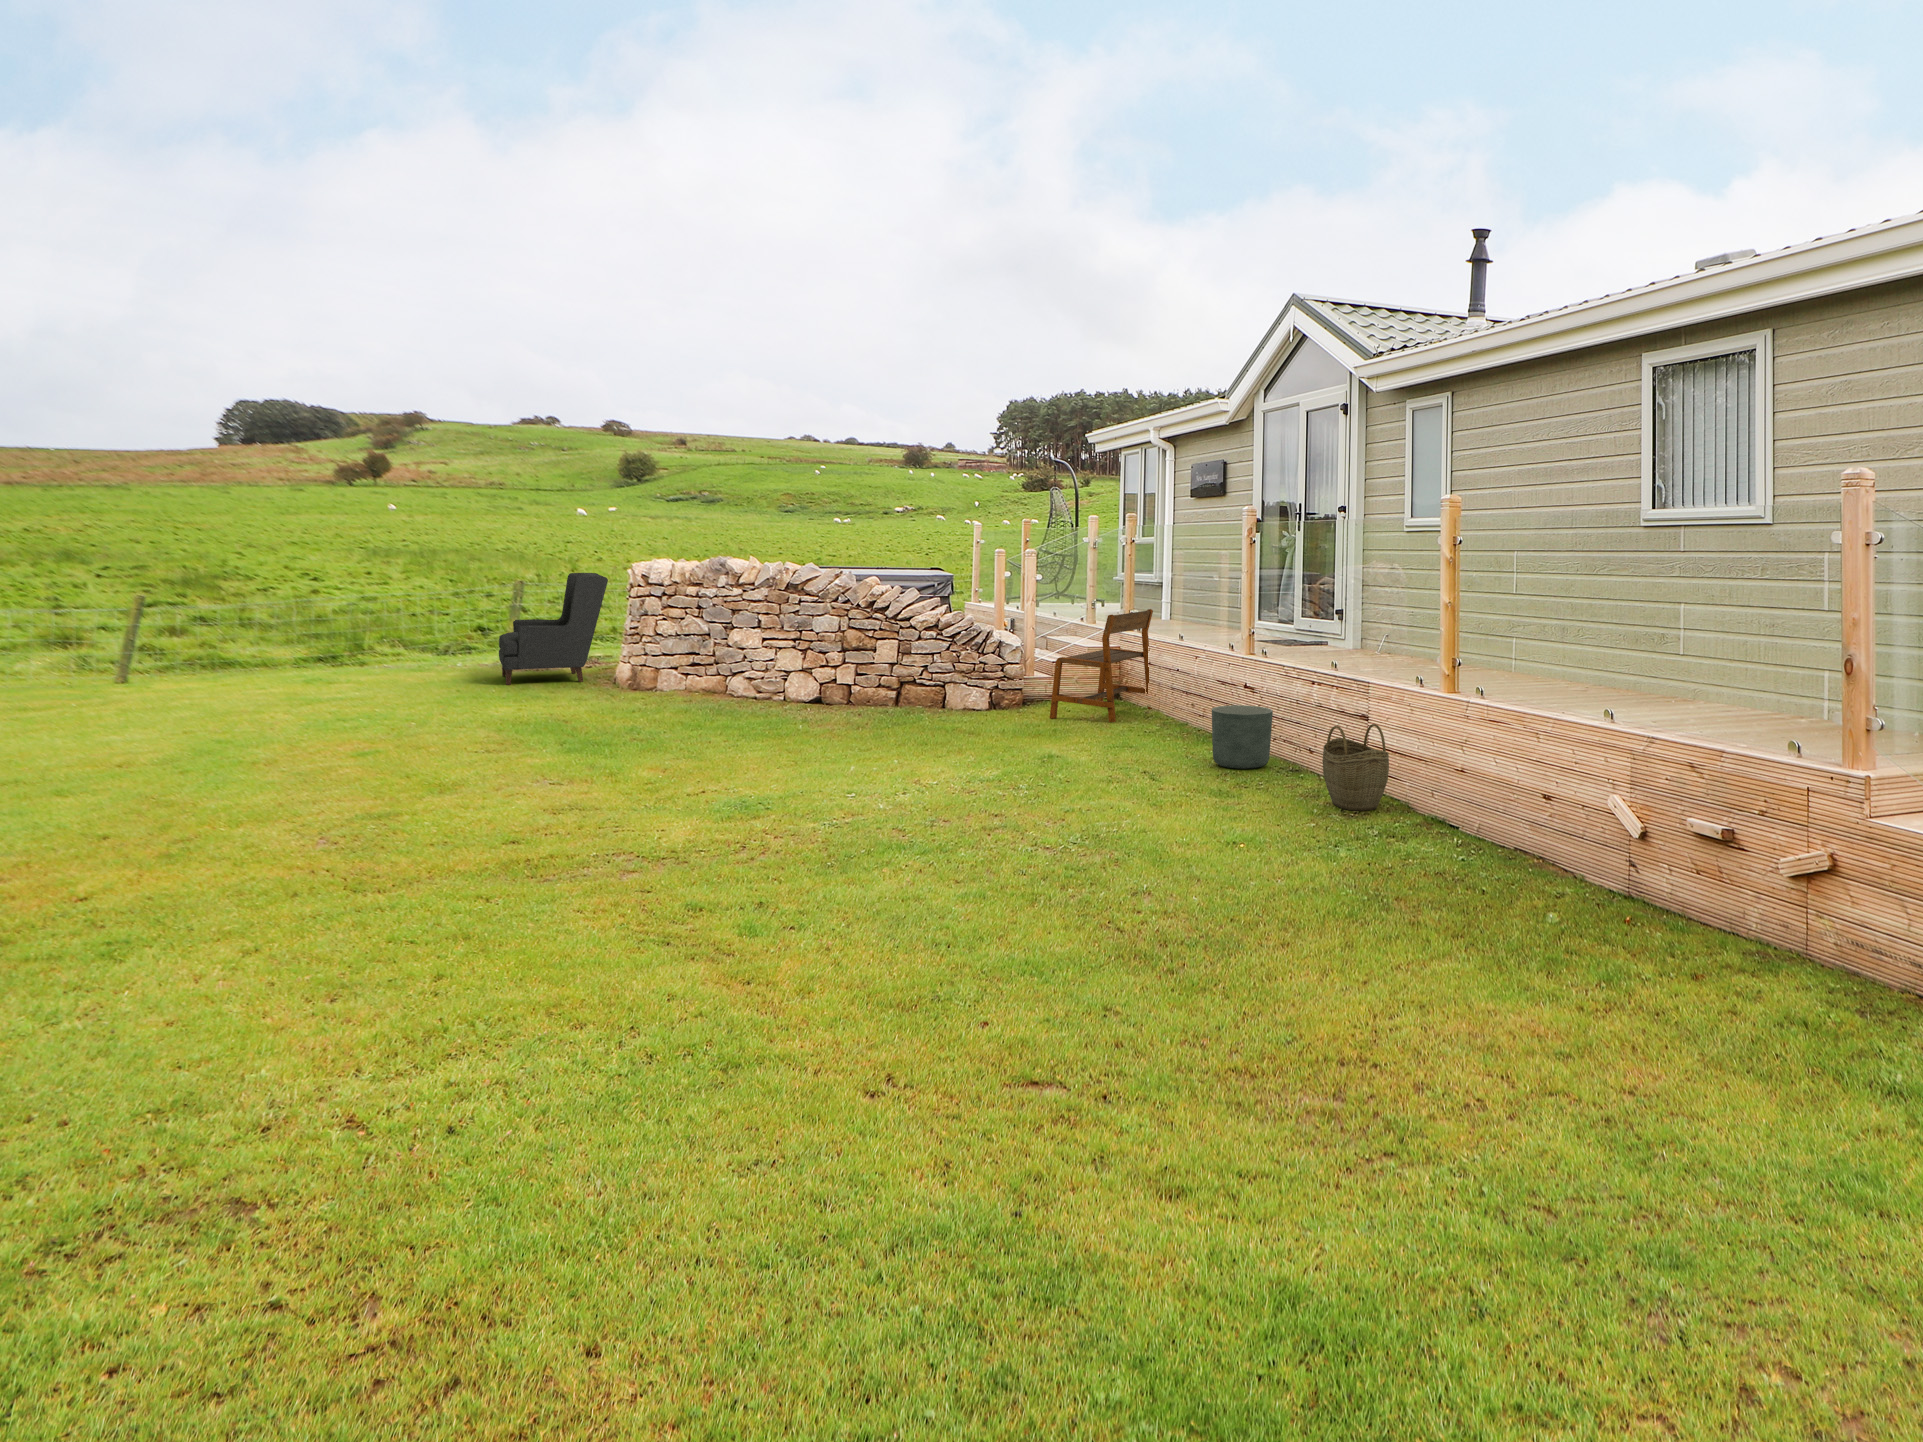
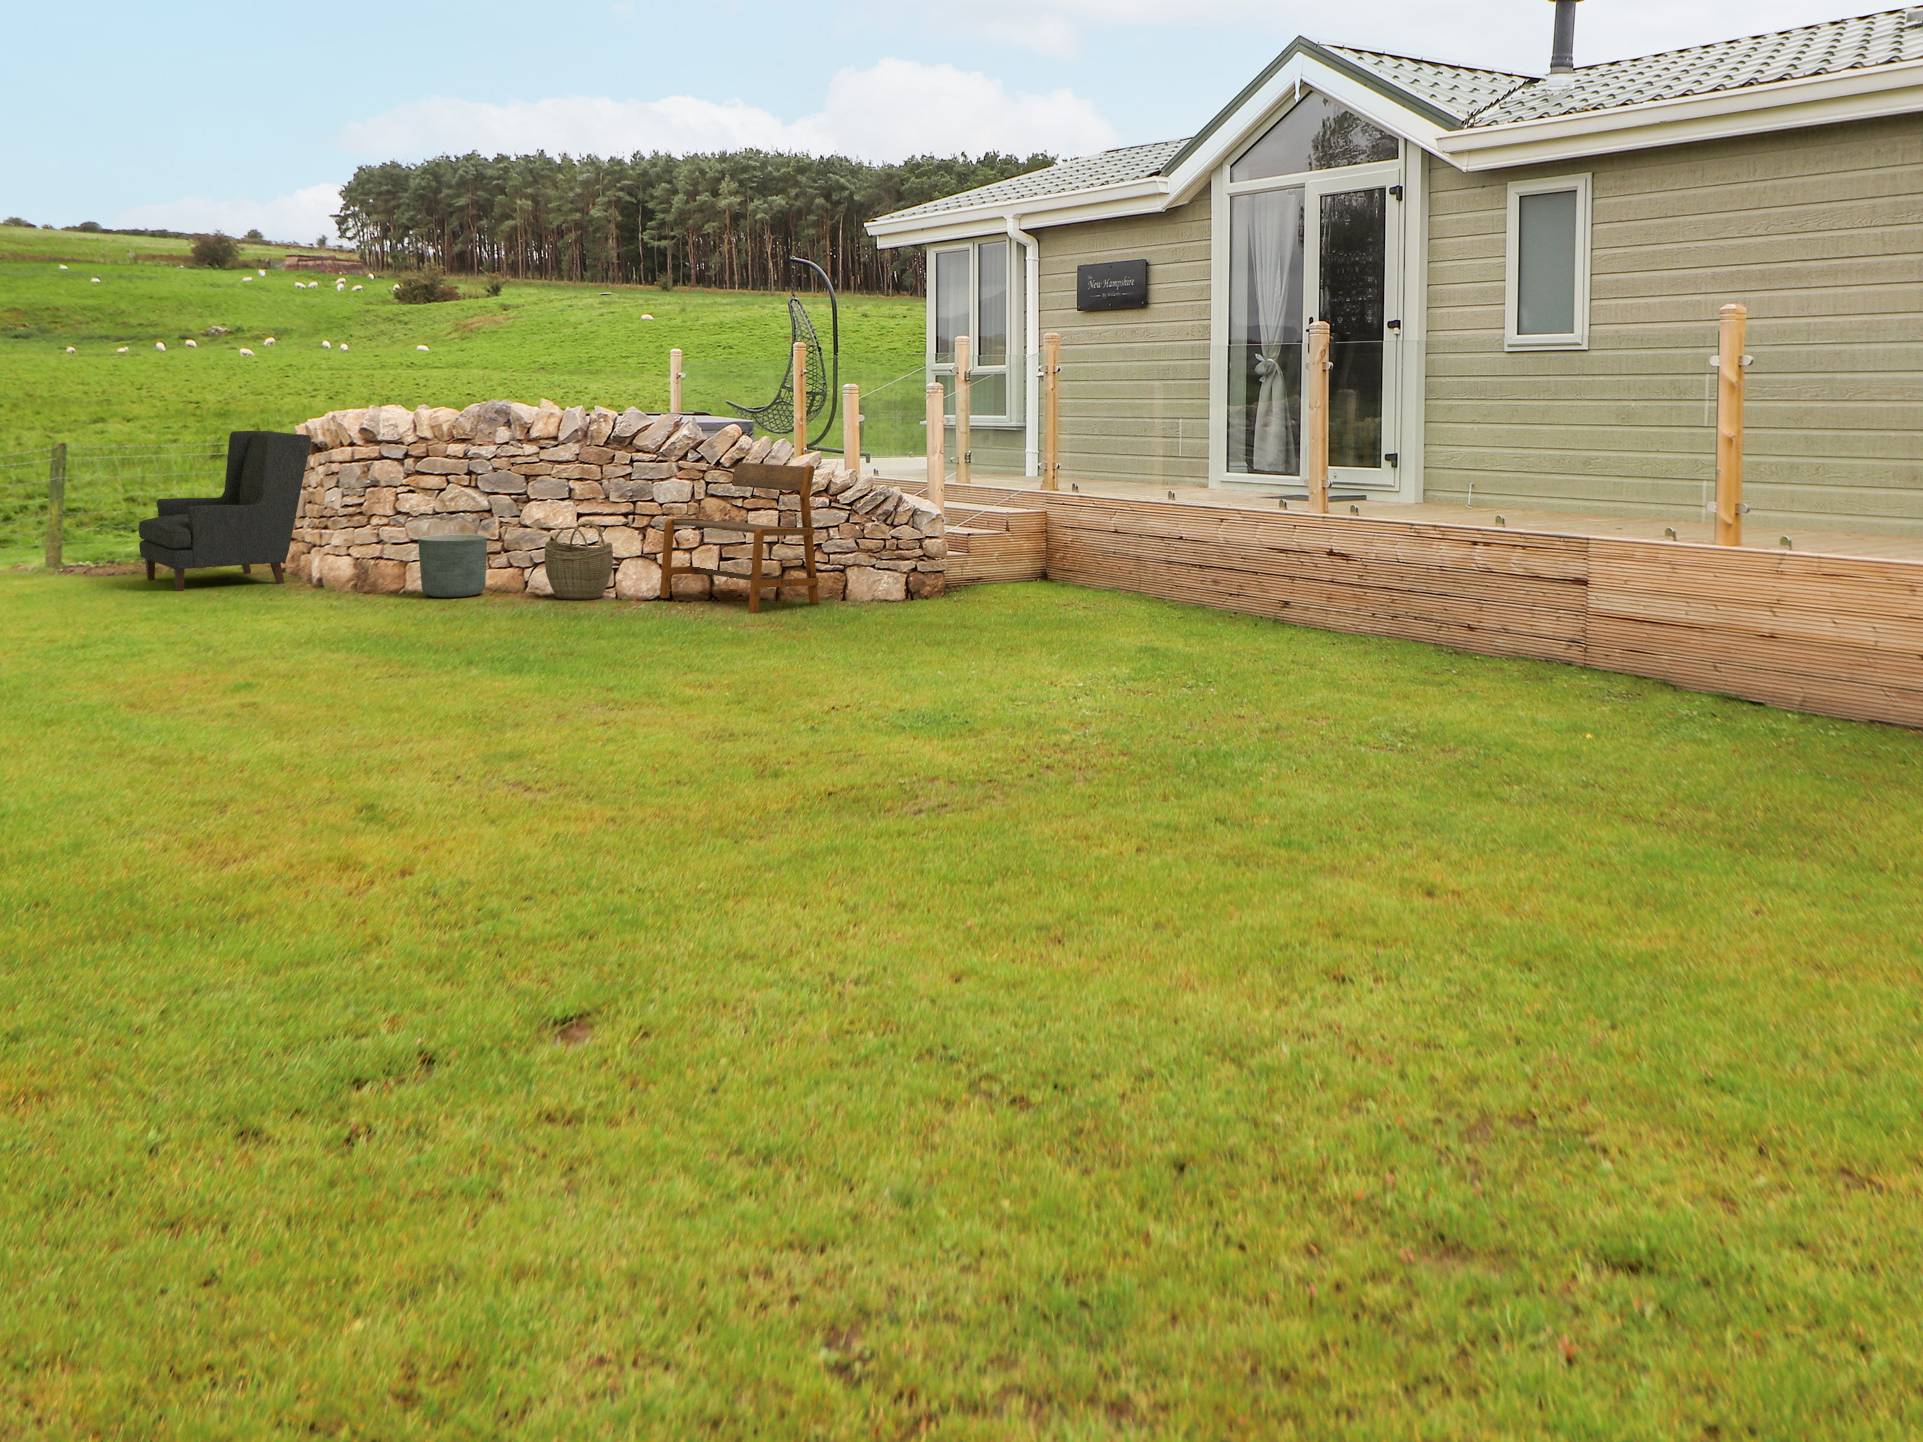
bench: present [1050,609,1153,722] -> present [660,462,819,613]
planter: present [1212,705,1273,769] -> present [418,534,487,598]
woven basket: present [1322,724,1389,811] -> present [544,523,613,600]

